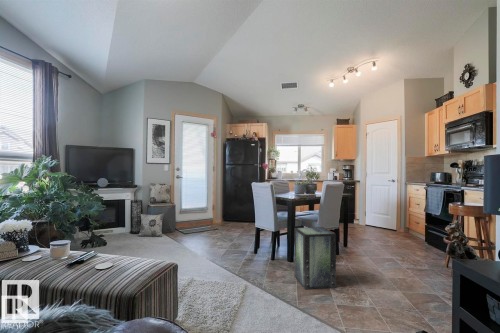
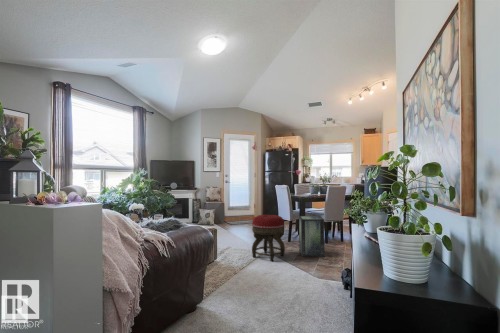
footstool: none [232,229,282,305] -> present [252,215,285,261]

